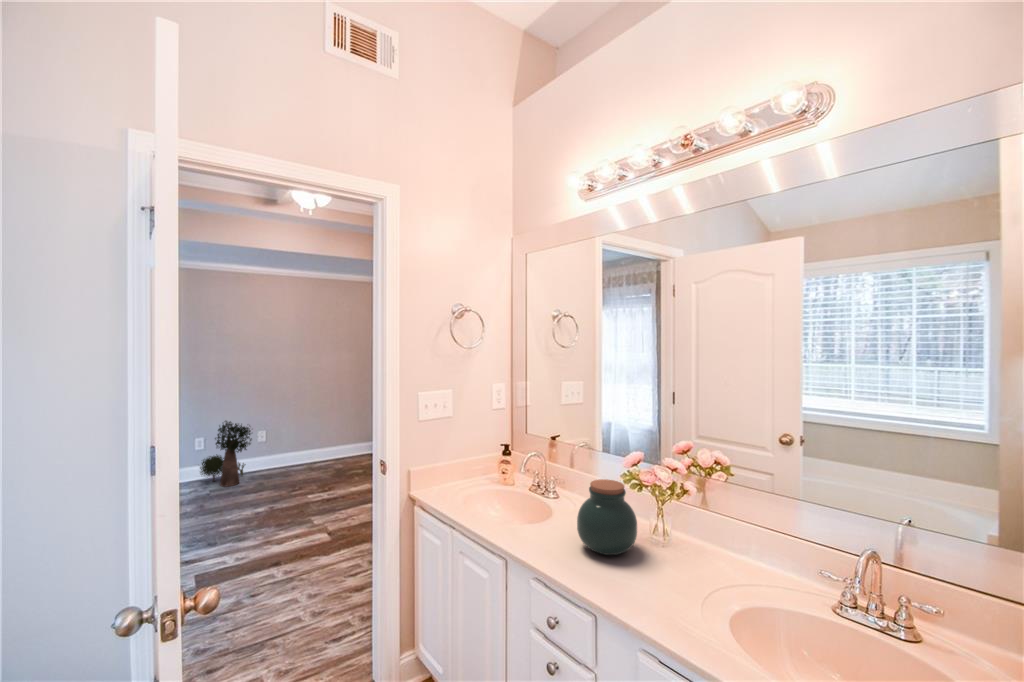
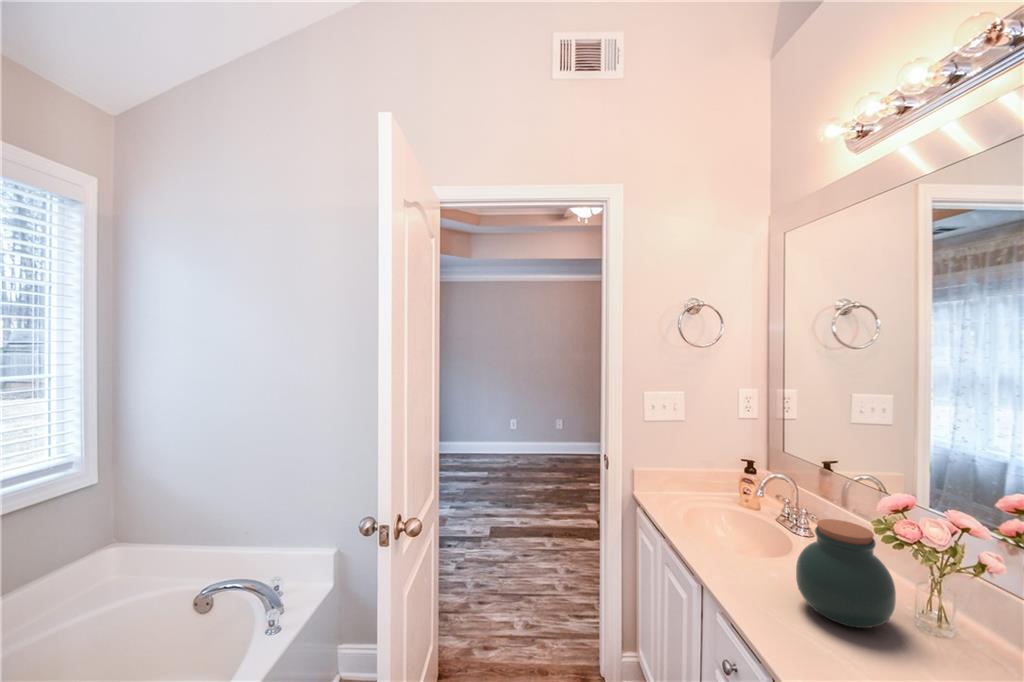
potted plant: present [200,421,252,487] -> none [512,407,551,463]

